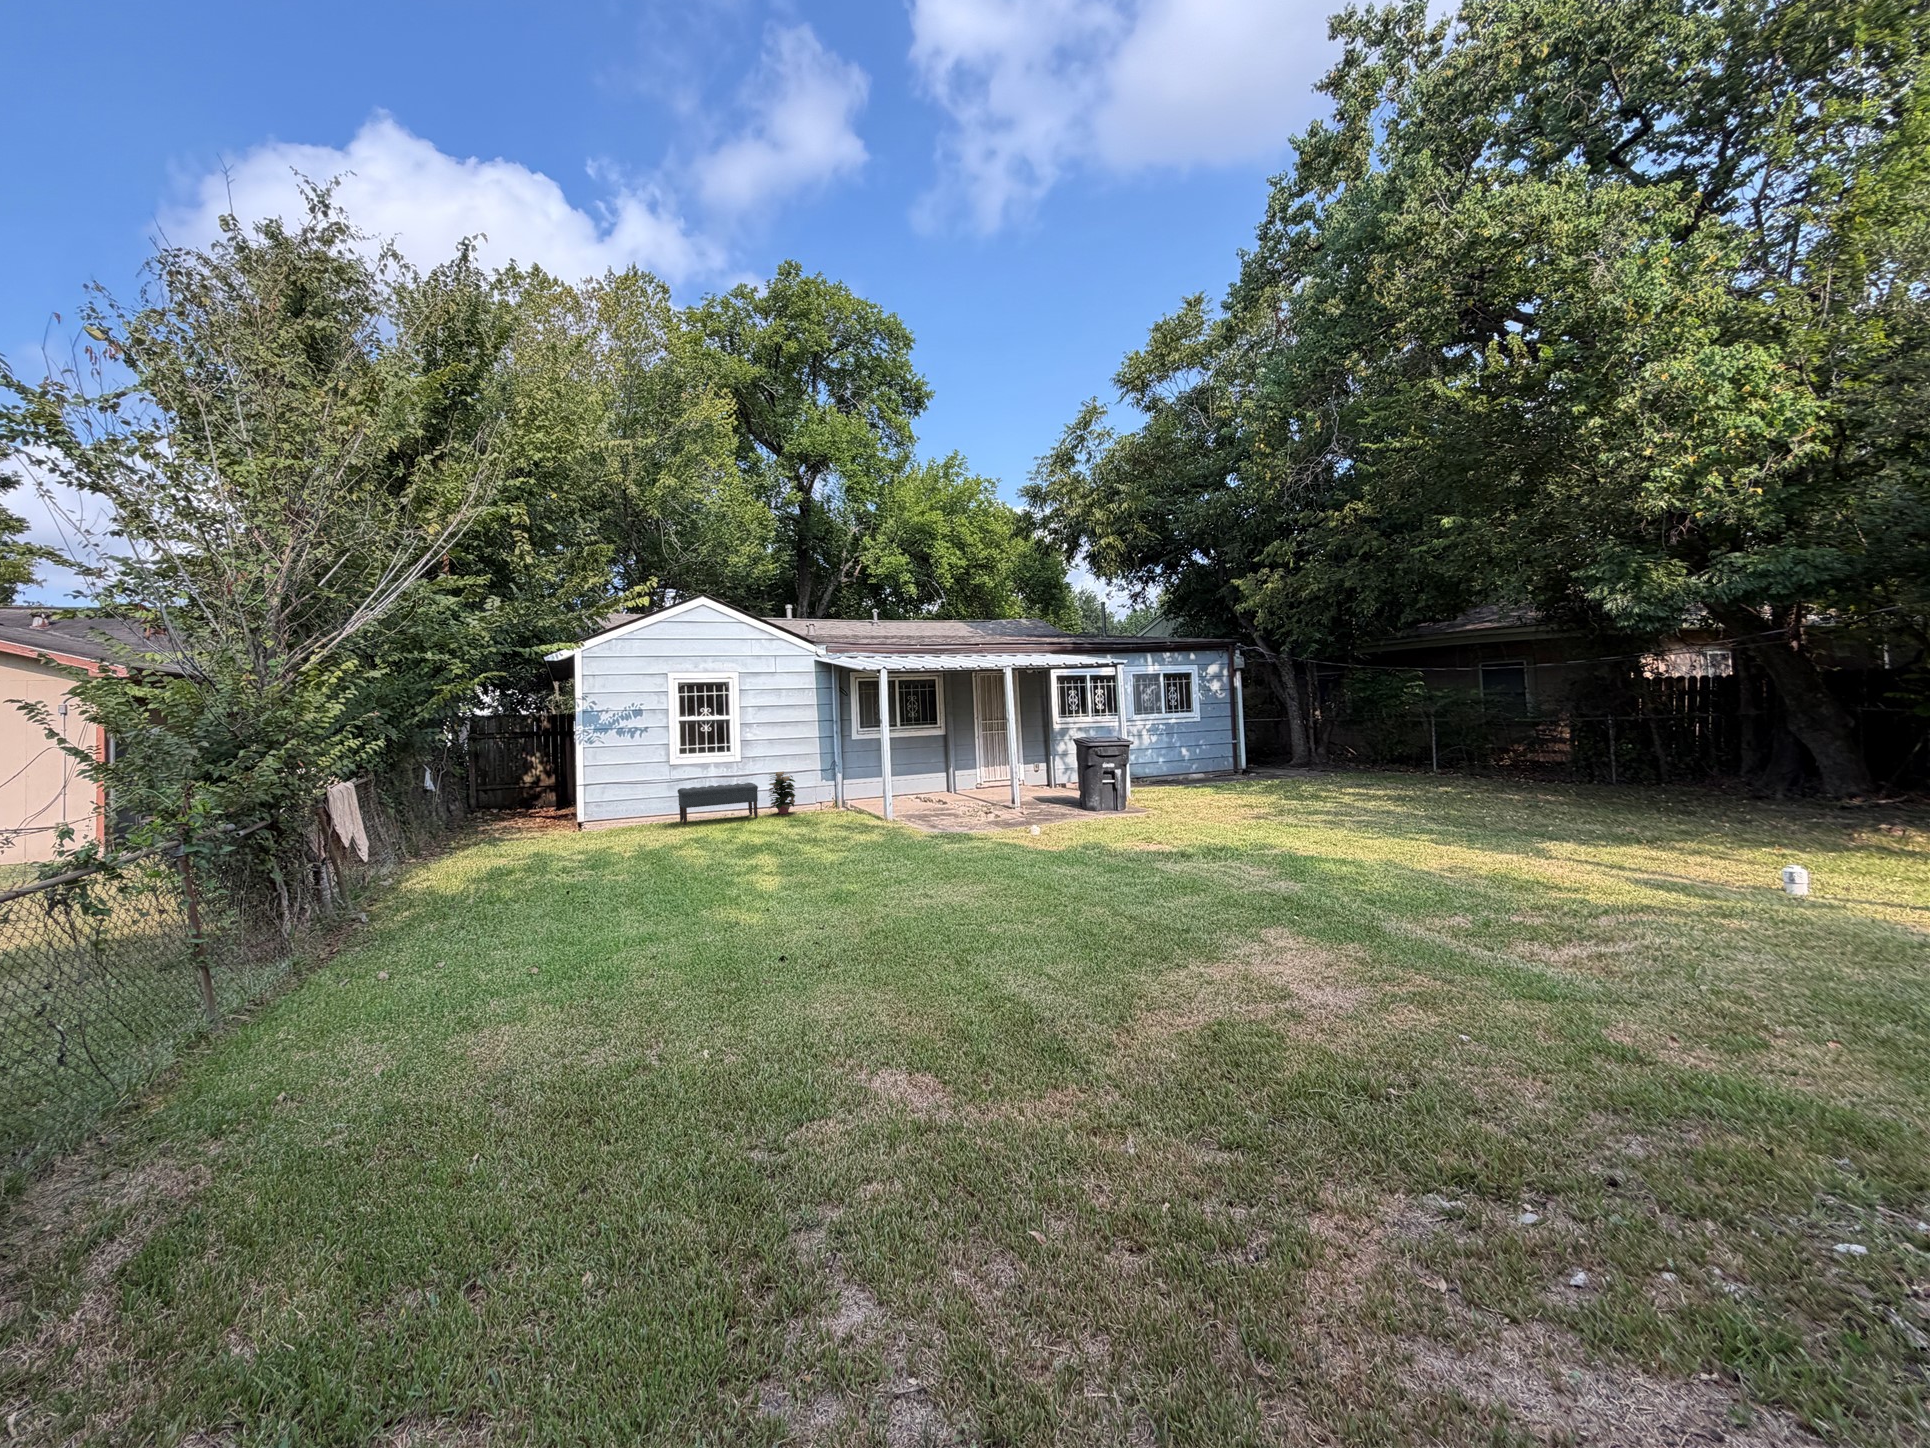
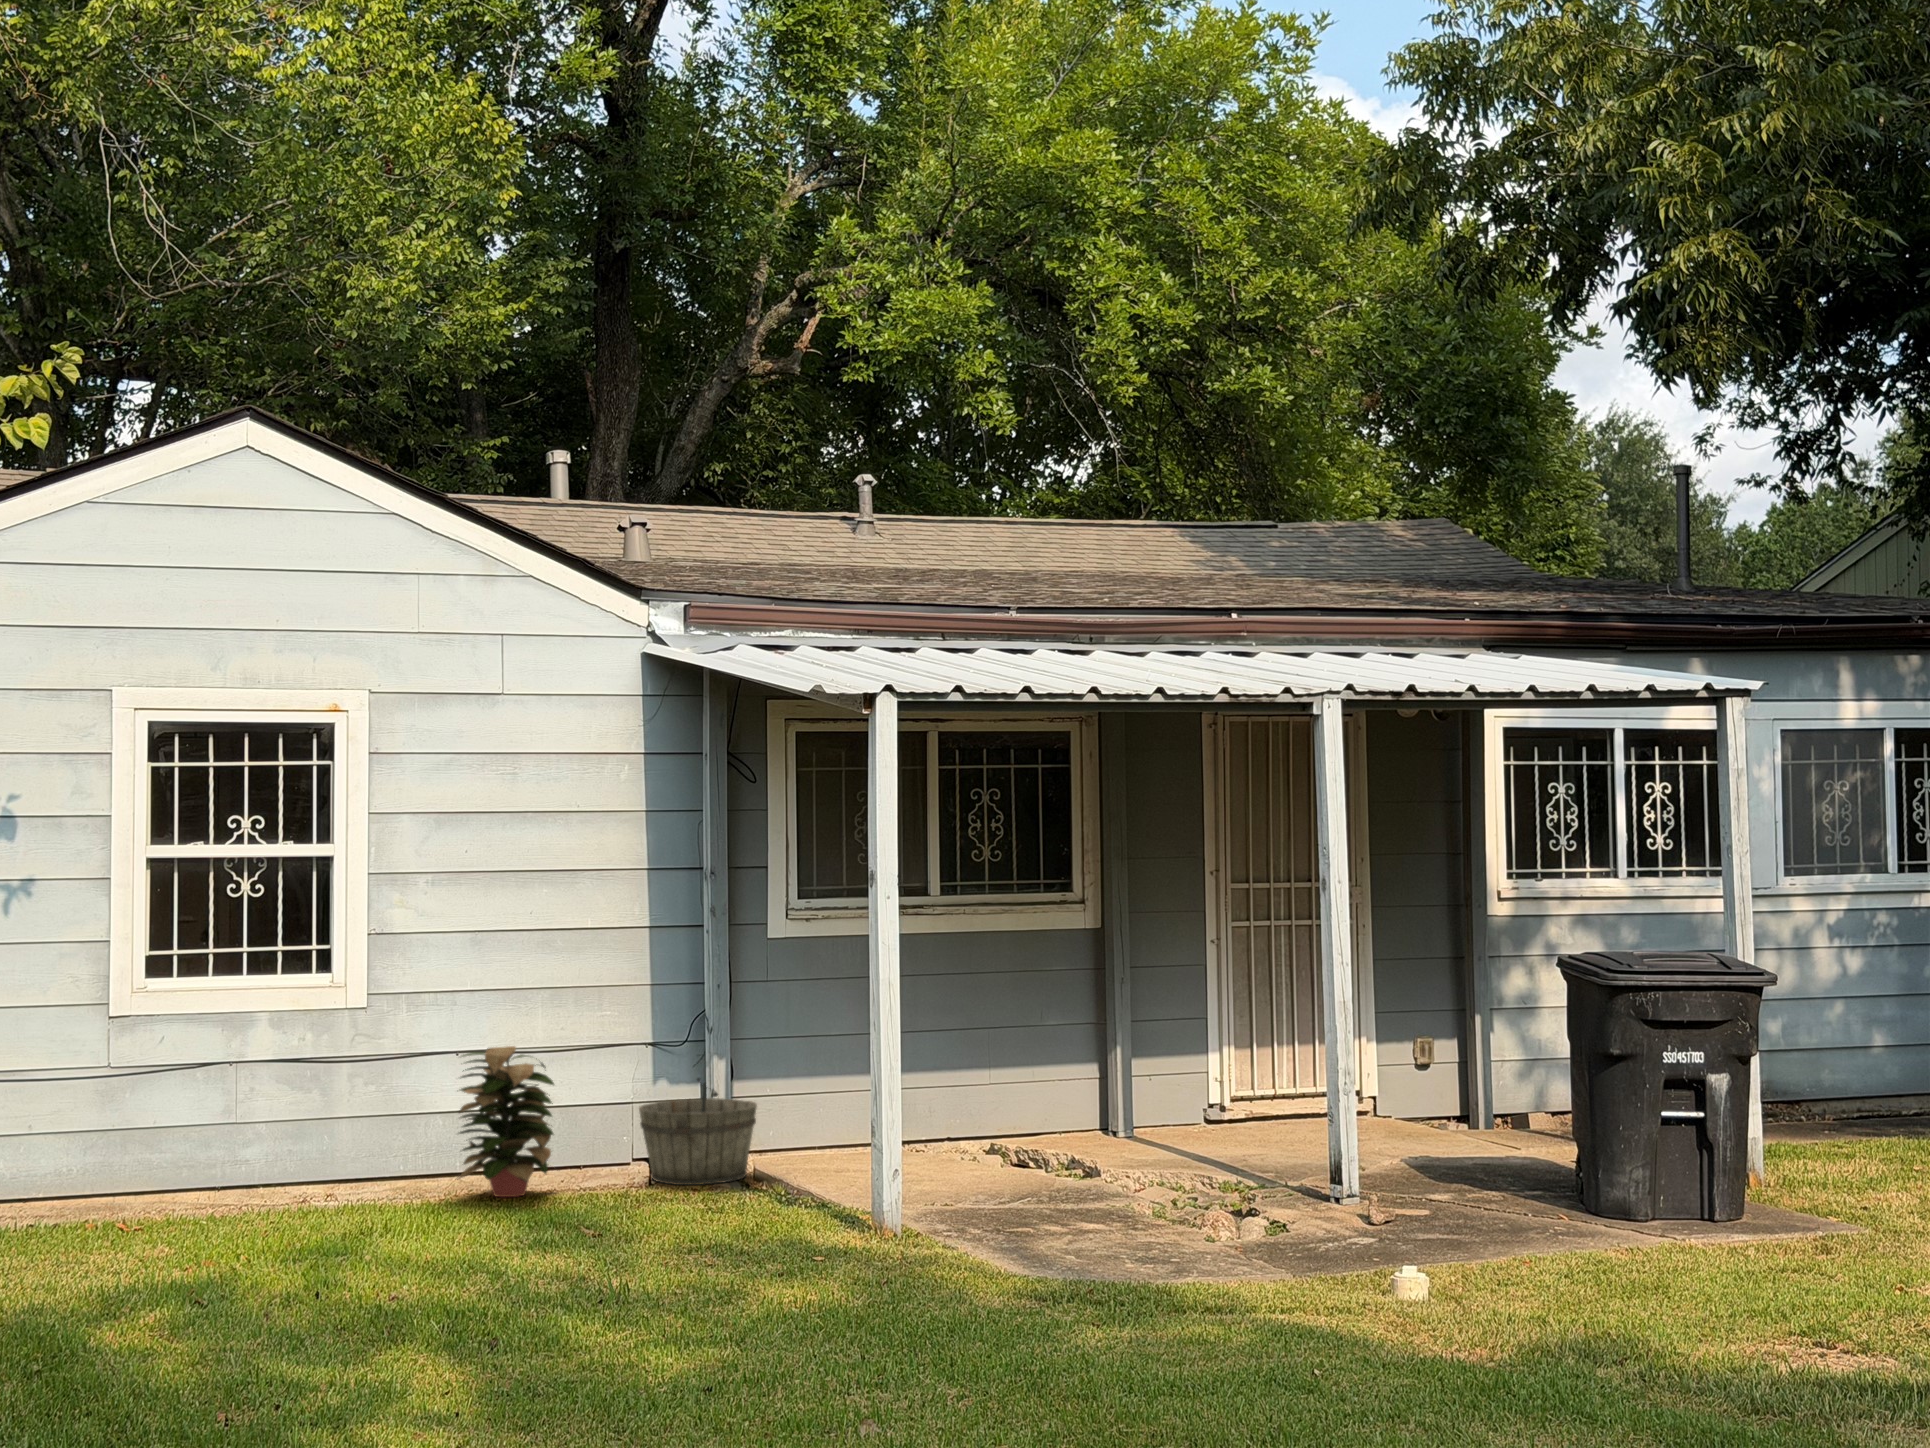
wooden bucket: none [819,779,852,809] -> present [639,1078,757,1185]
bench: present [677,783,758,825] -> none [135,1082,418,1229]

